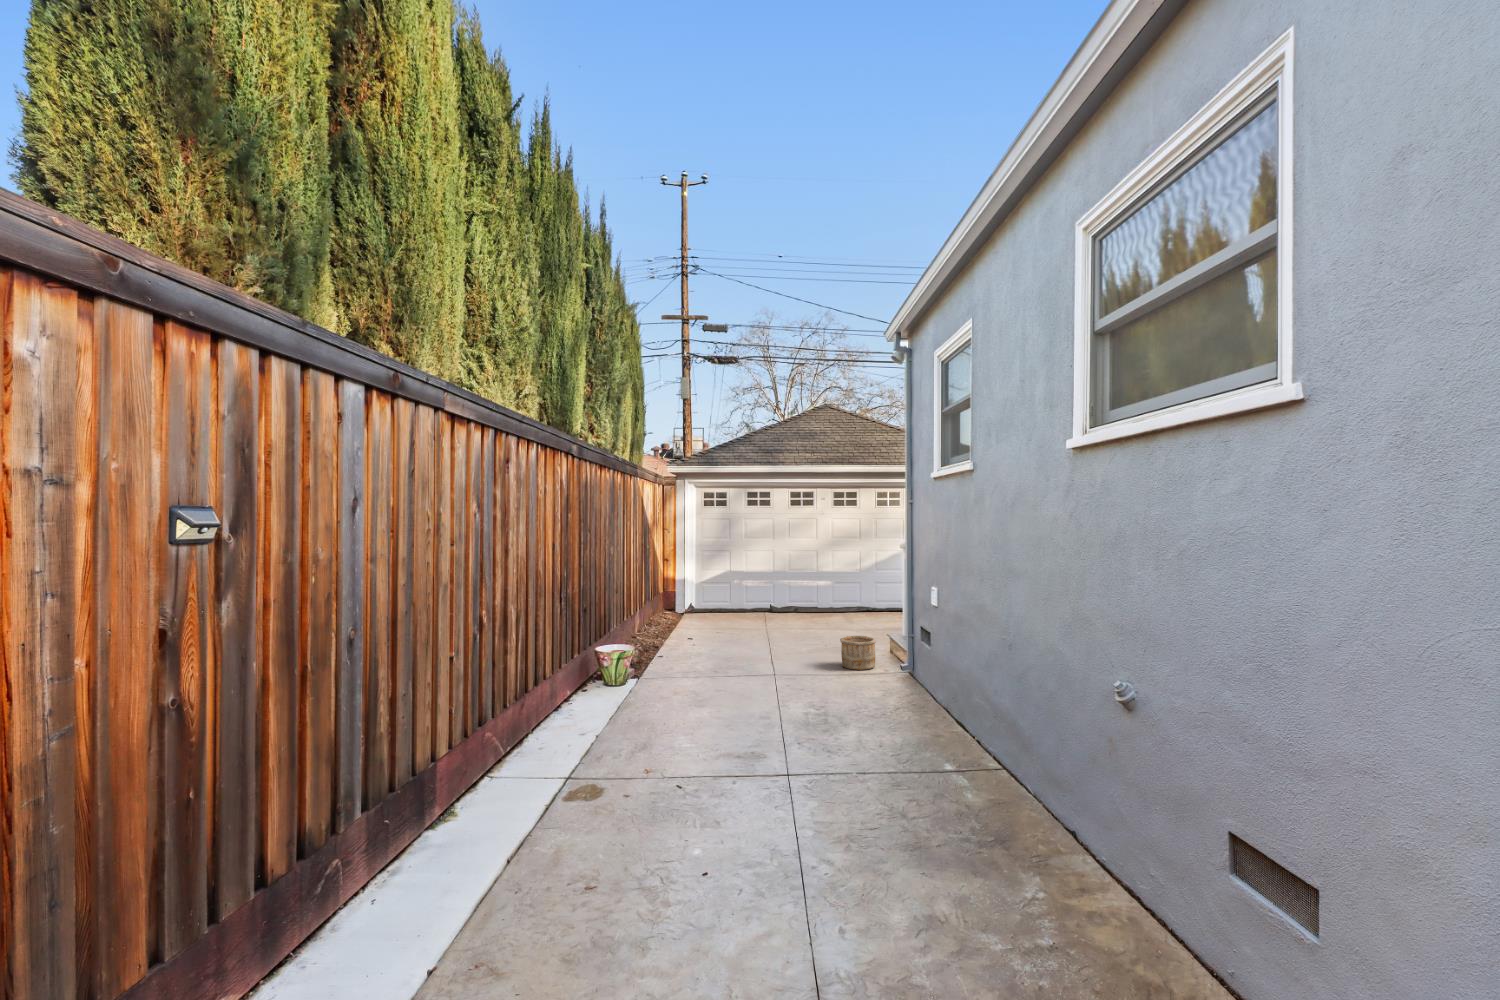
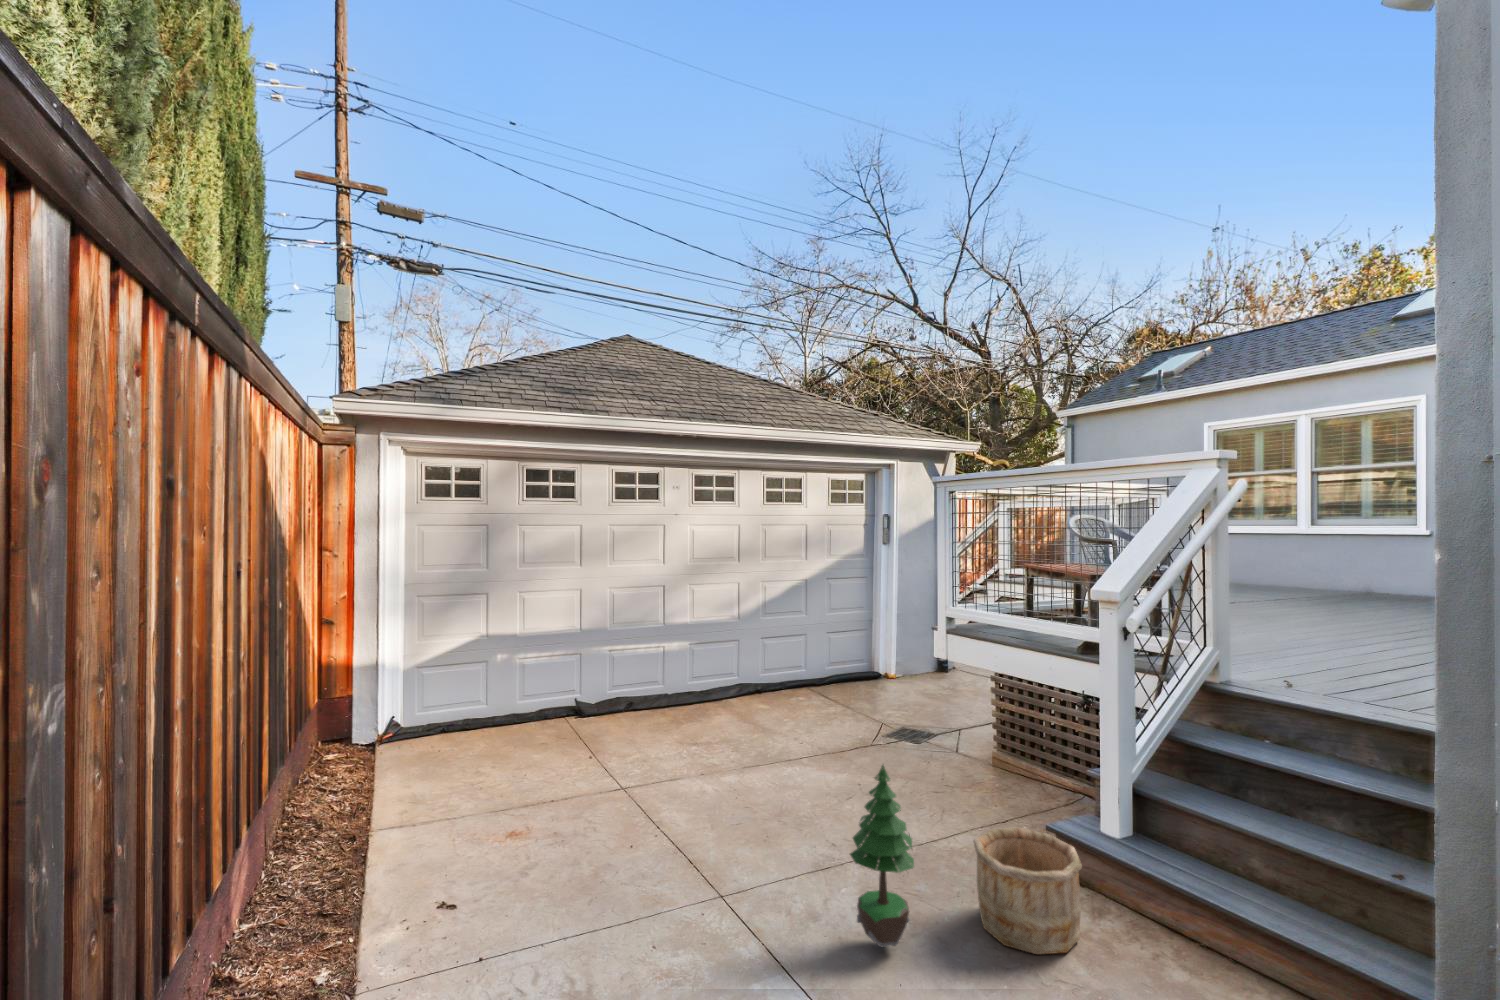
potted tree: none [794,603,816,663] -> present [850,765,914,947]

